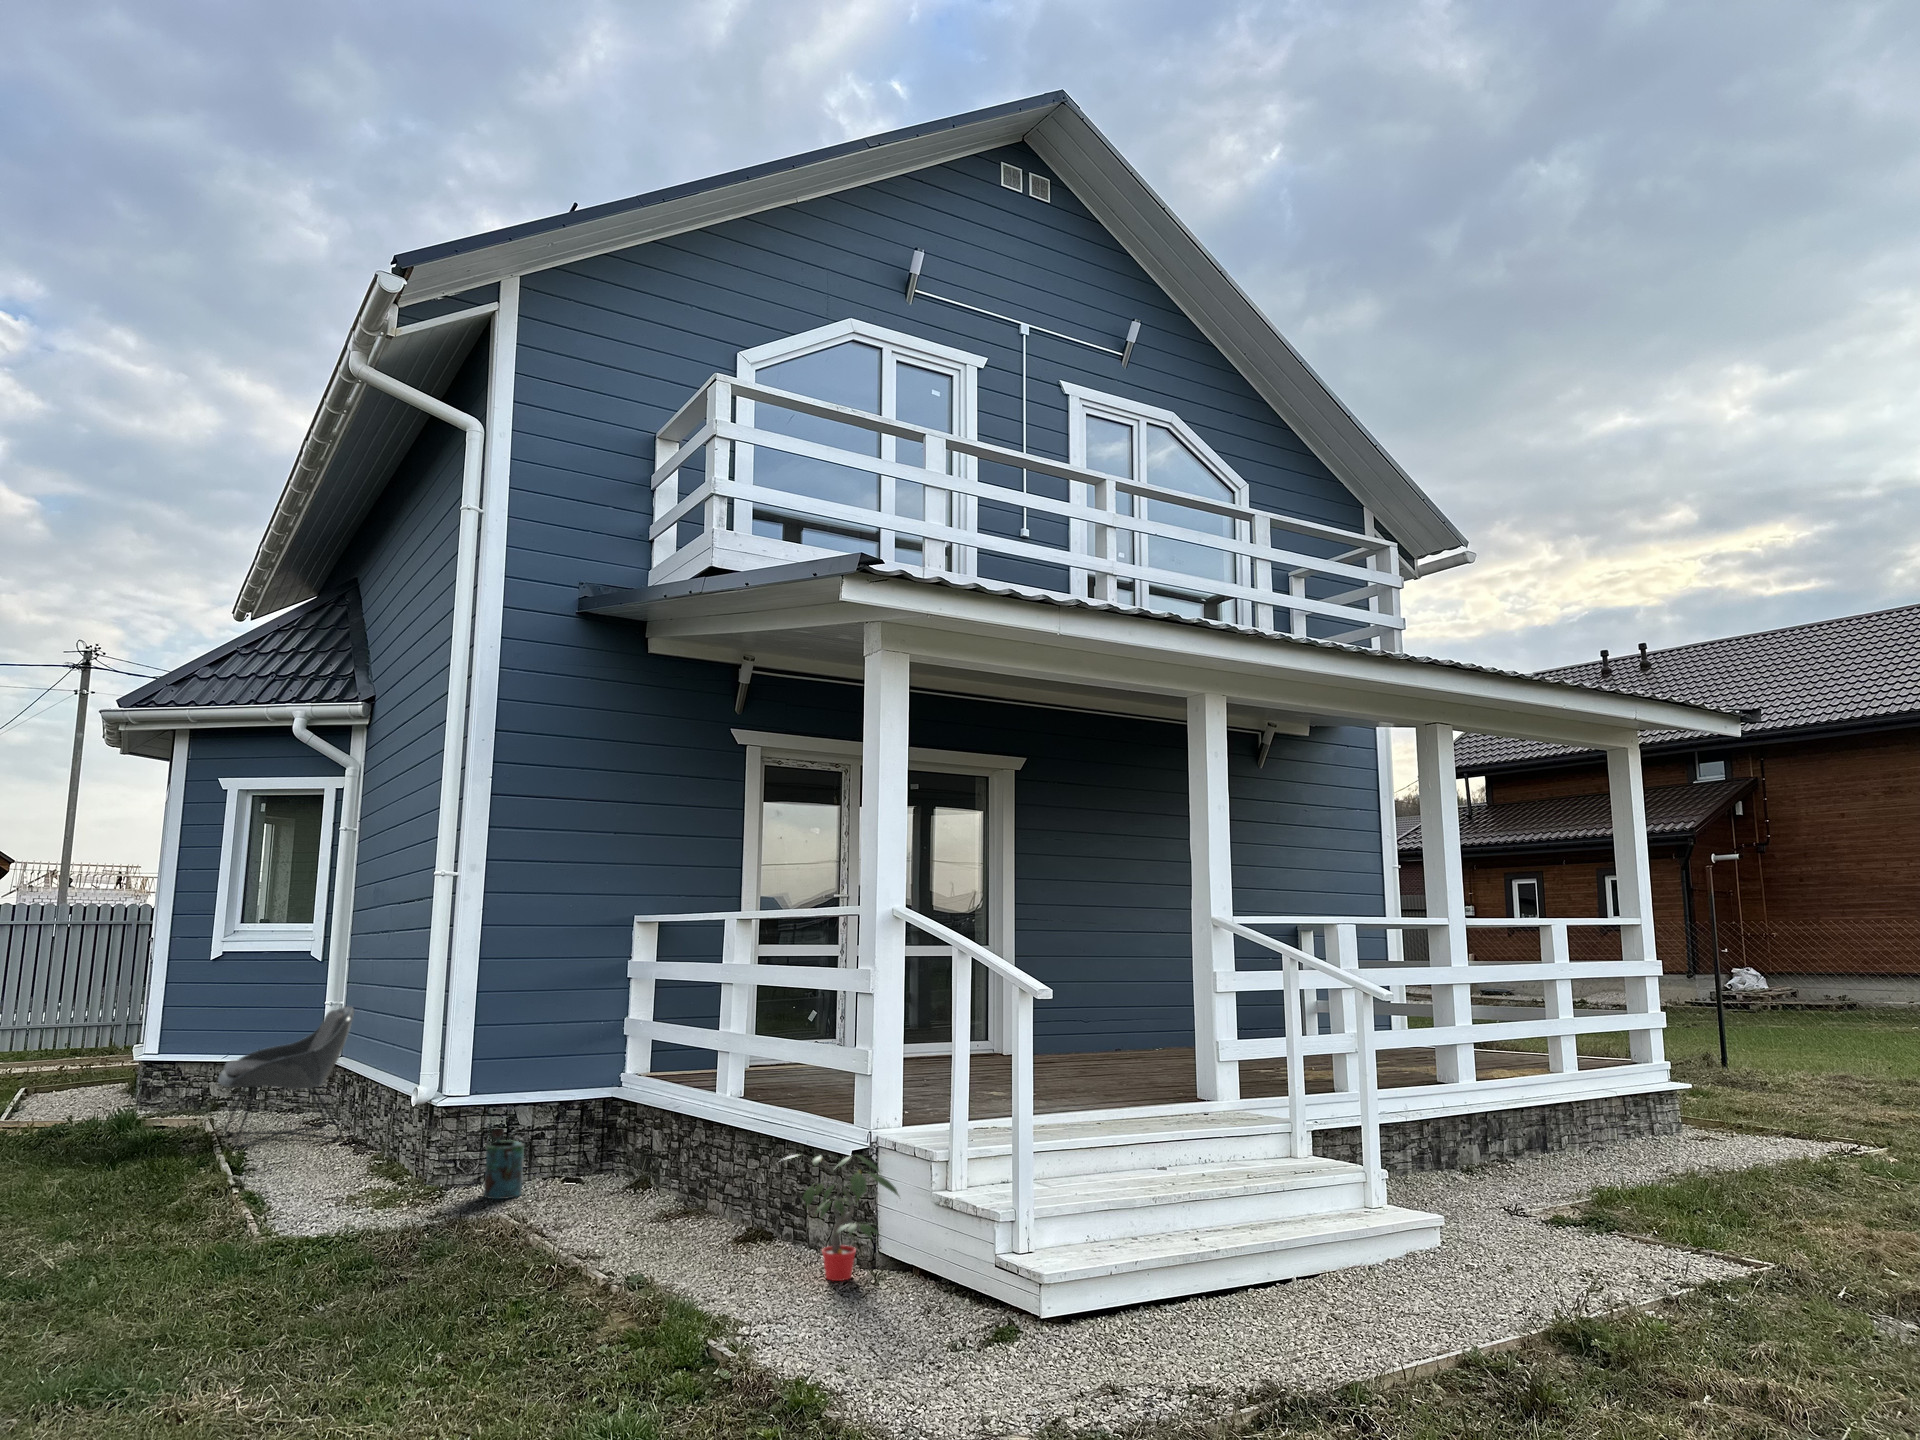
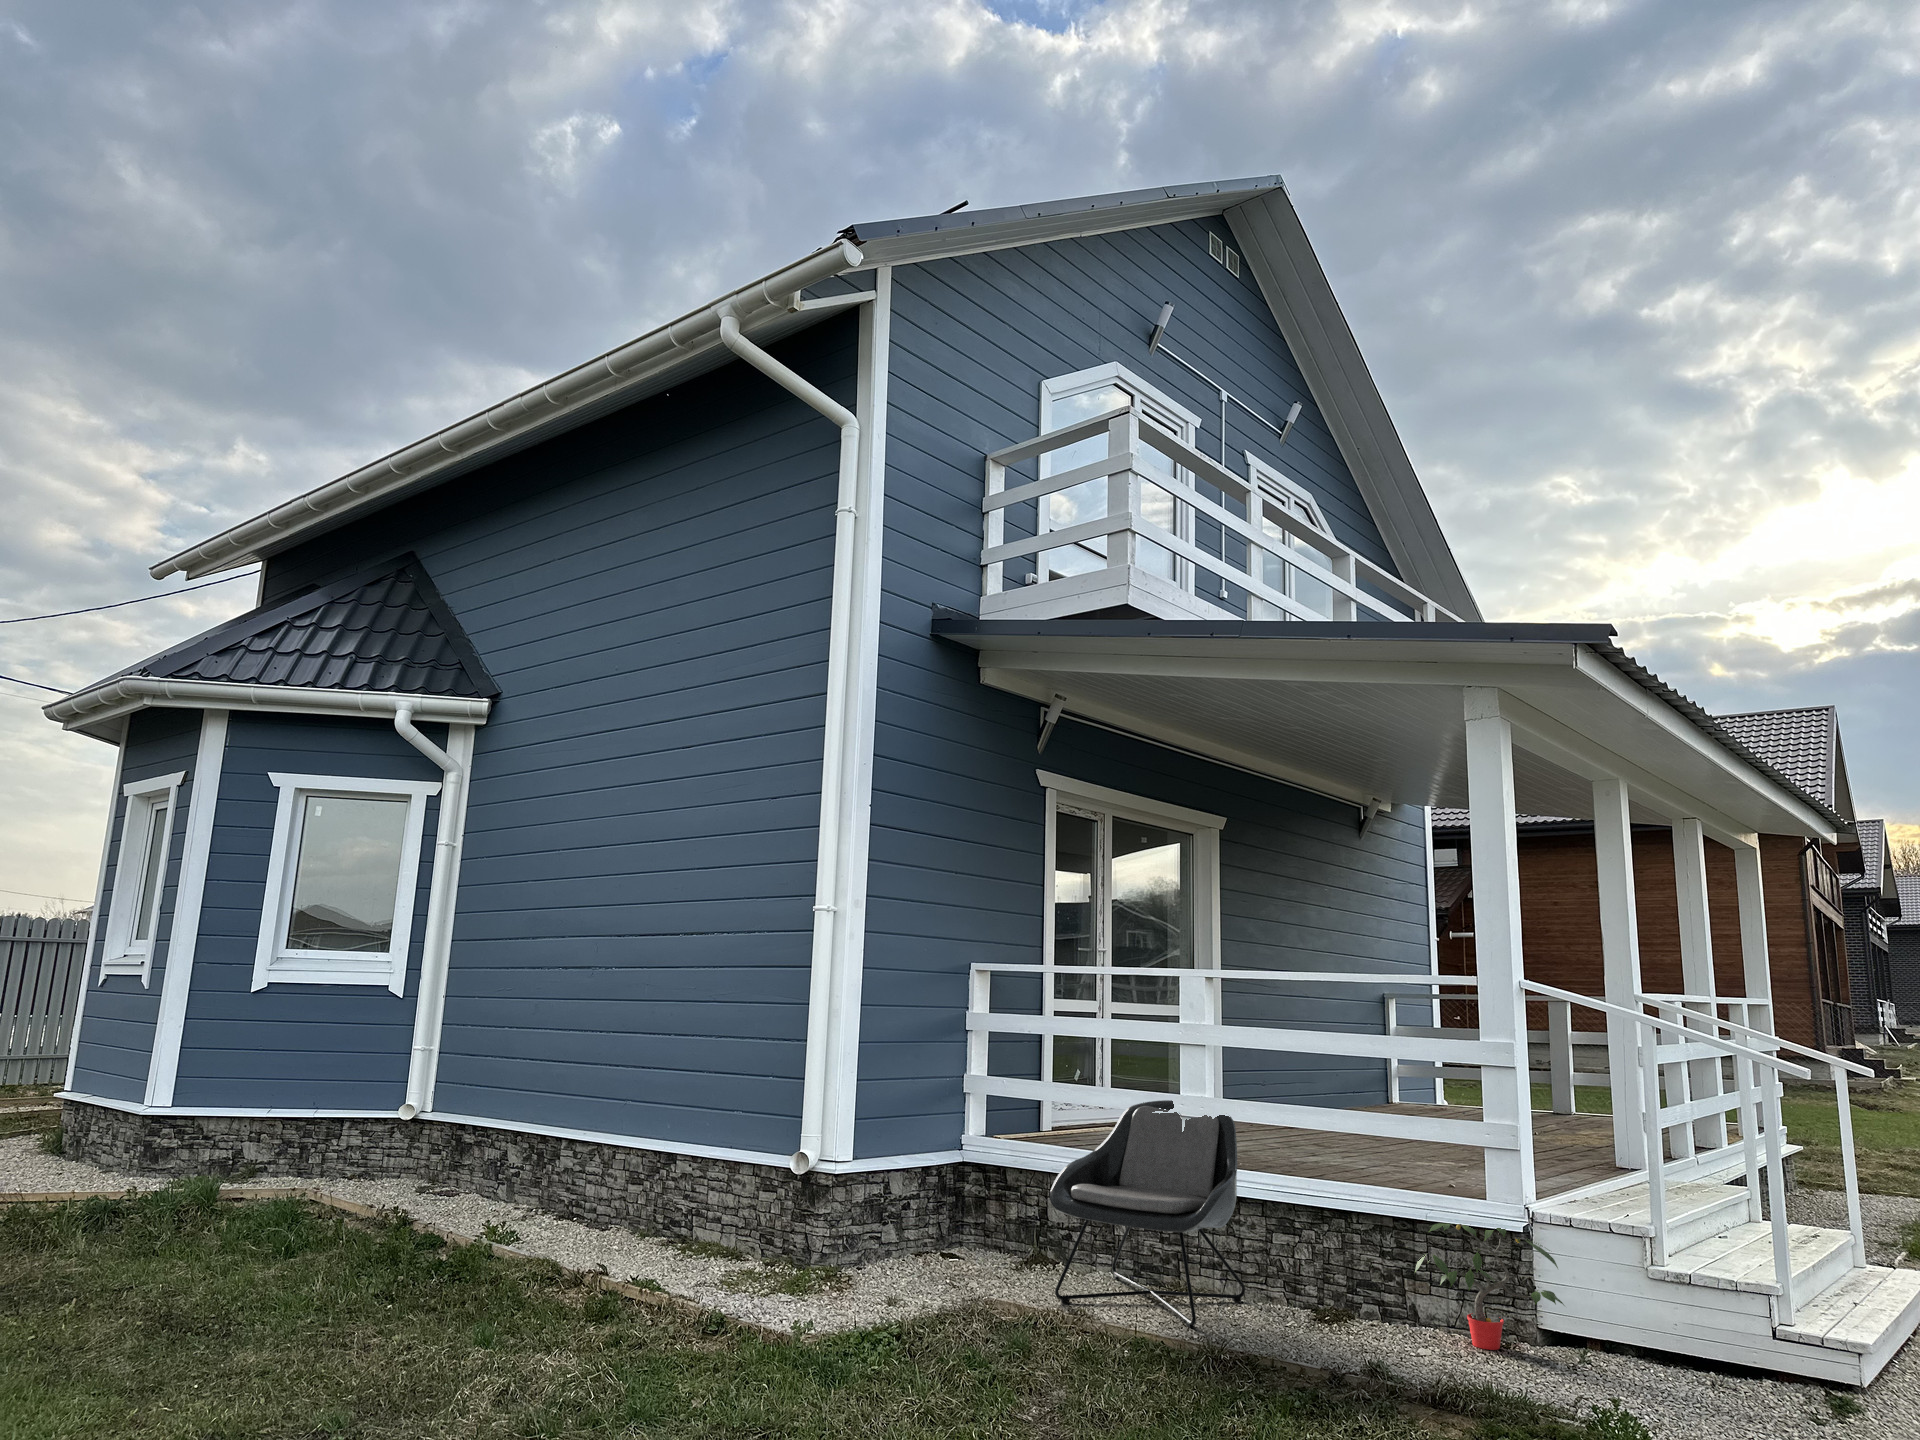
lounge chair: present [218,1006,355,1150] -> present [1050,1100,1245,1328]
watering can: present [484,1129,524,1199] -> none [878,1199,950,1280]

